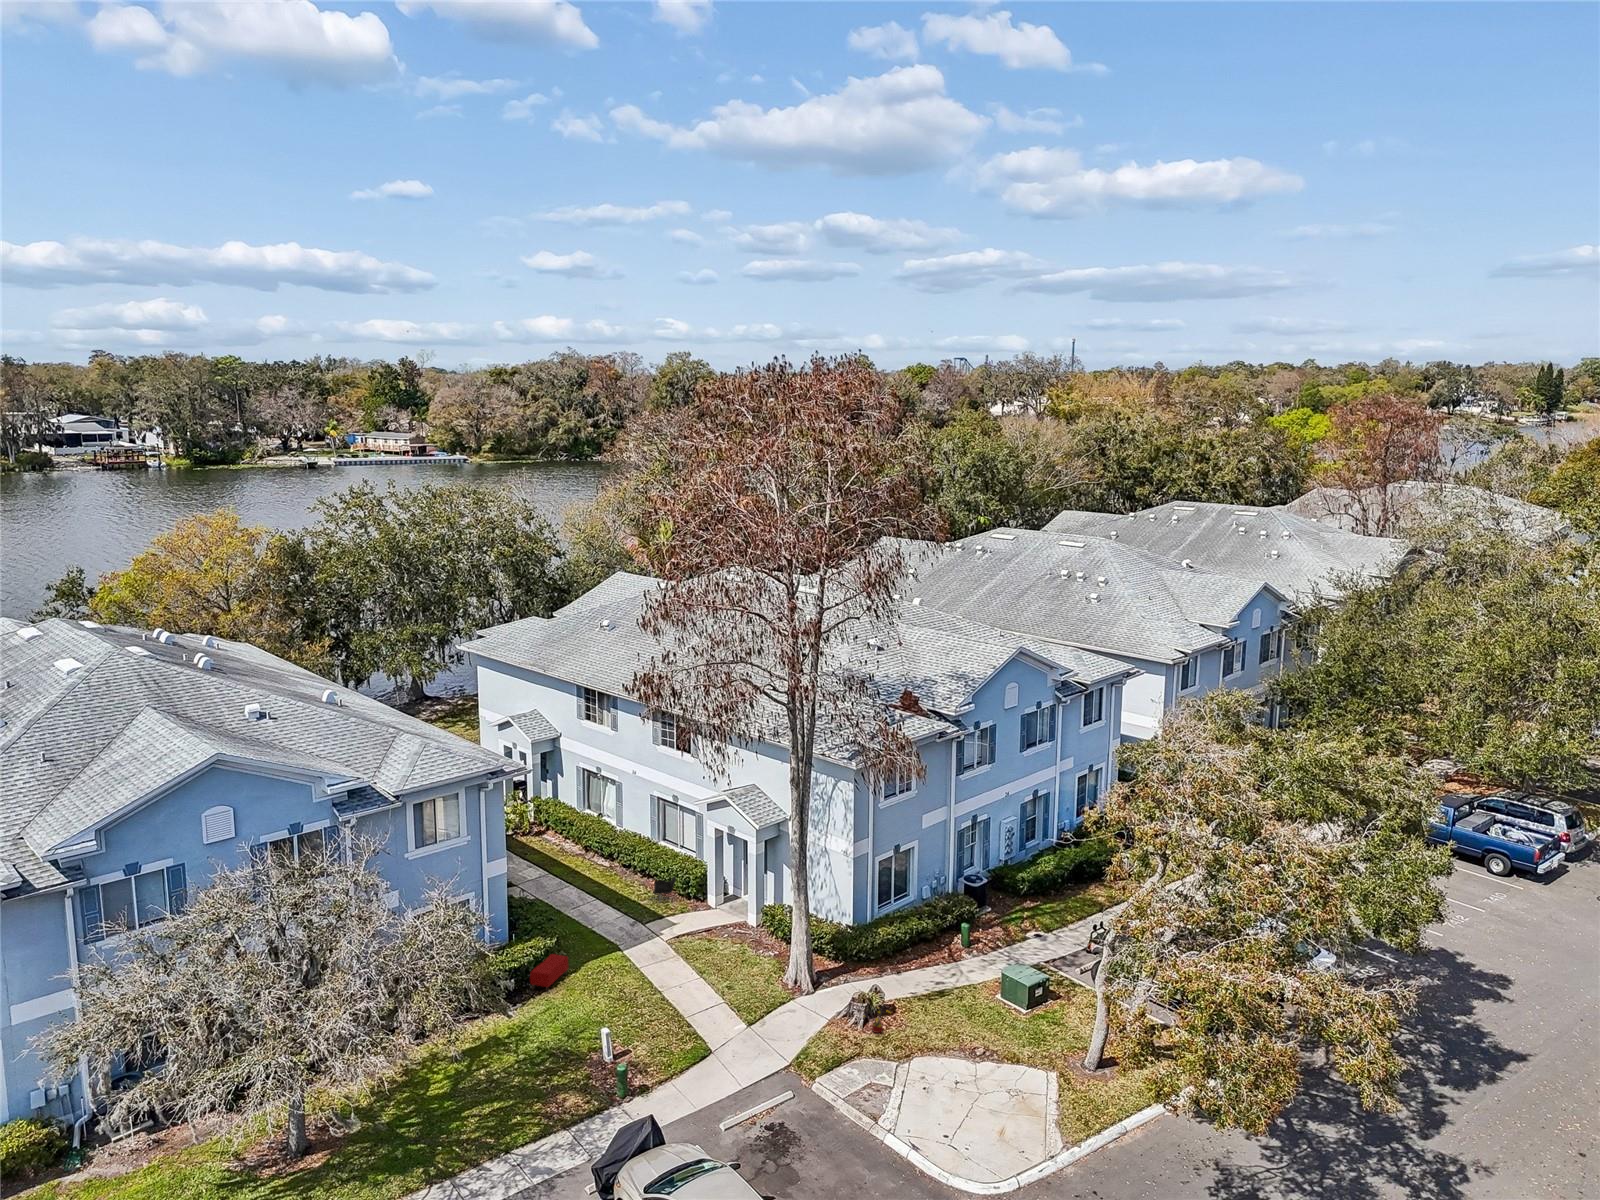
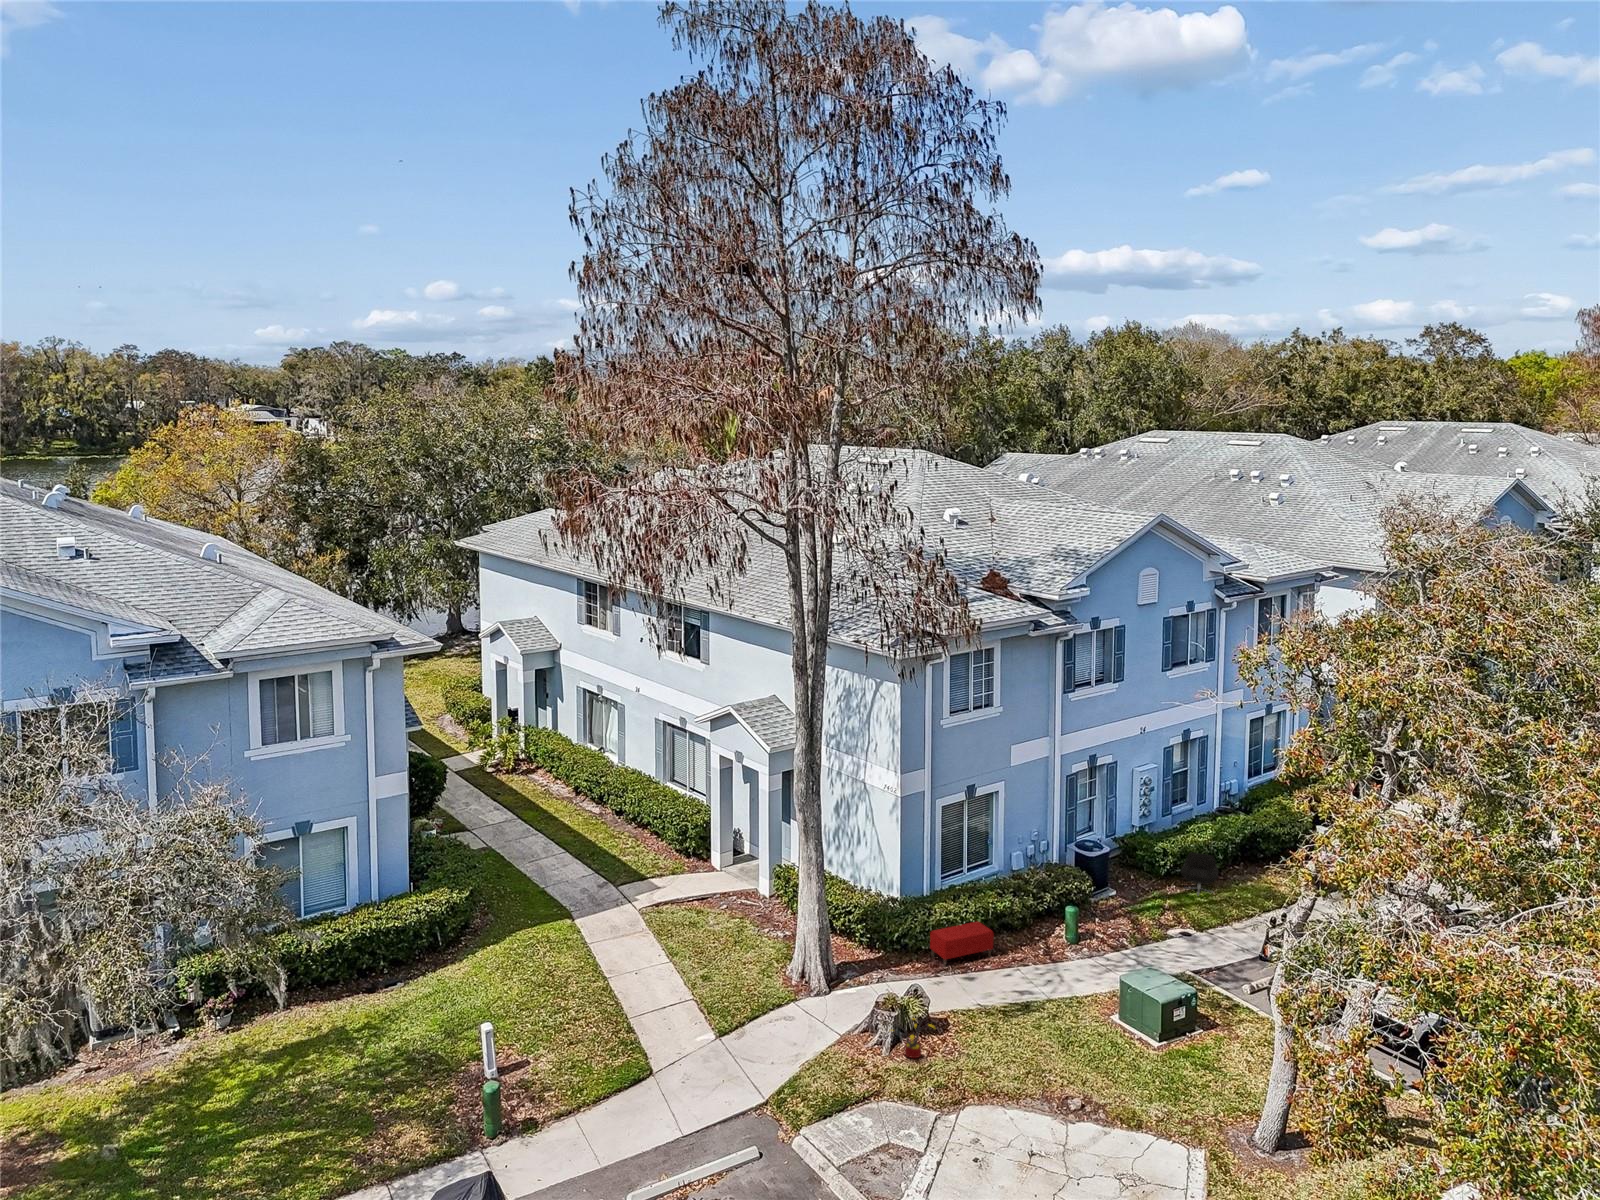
lounge chair: present [653,876,676,900] -> present [1181,852,1218,895]
bench: present [530,954,568,992] -> present [930,921,994,966]

